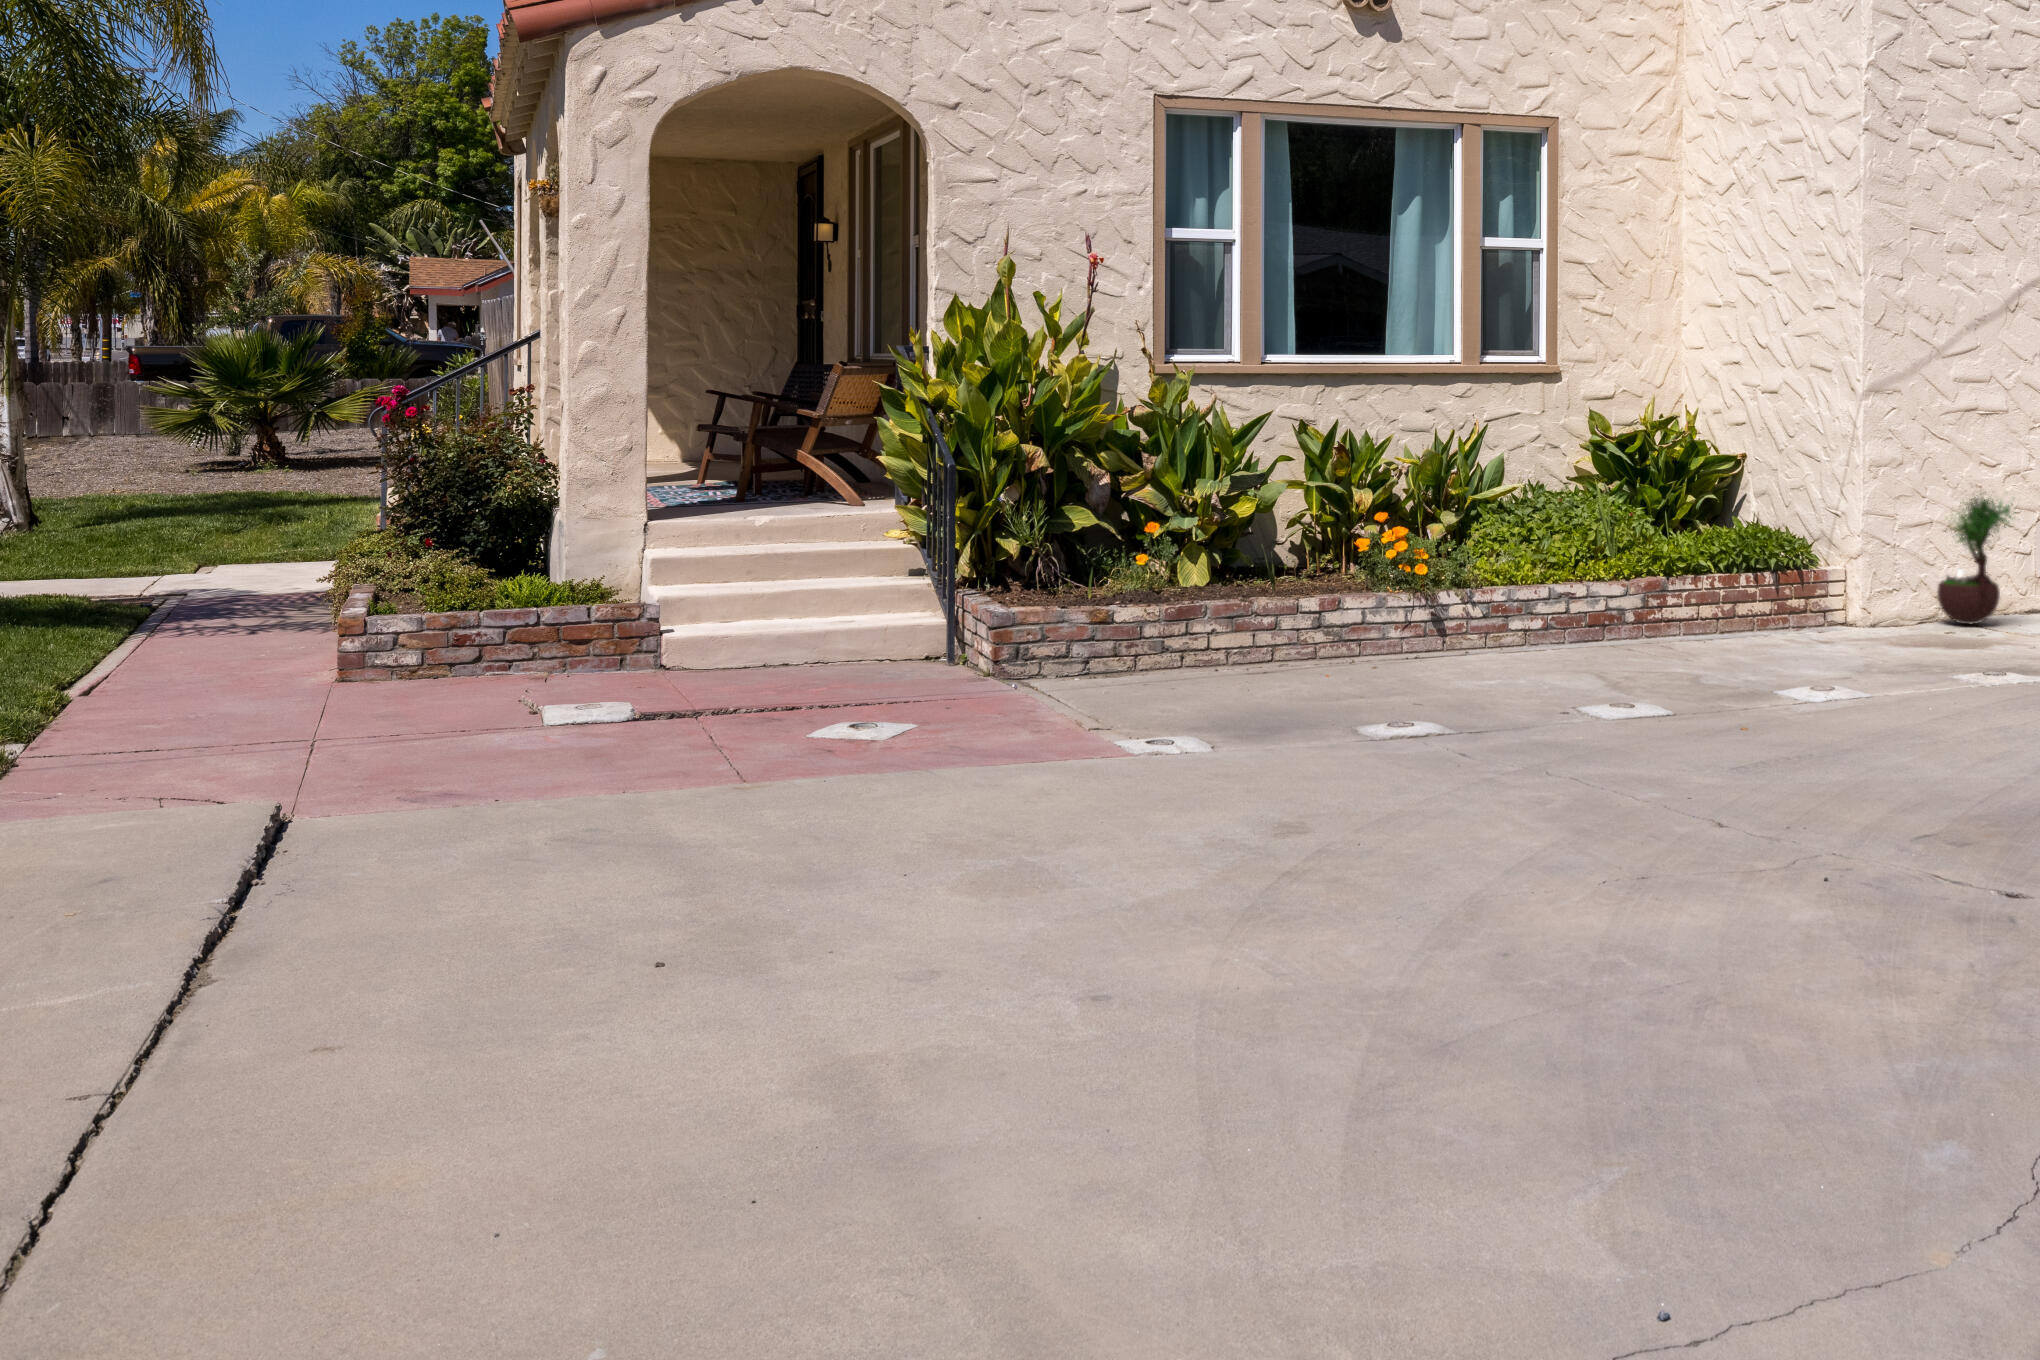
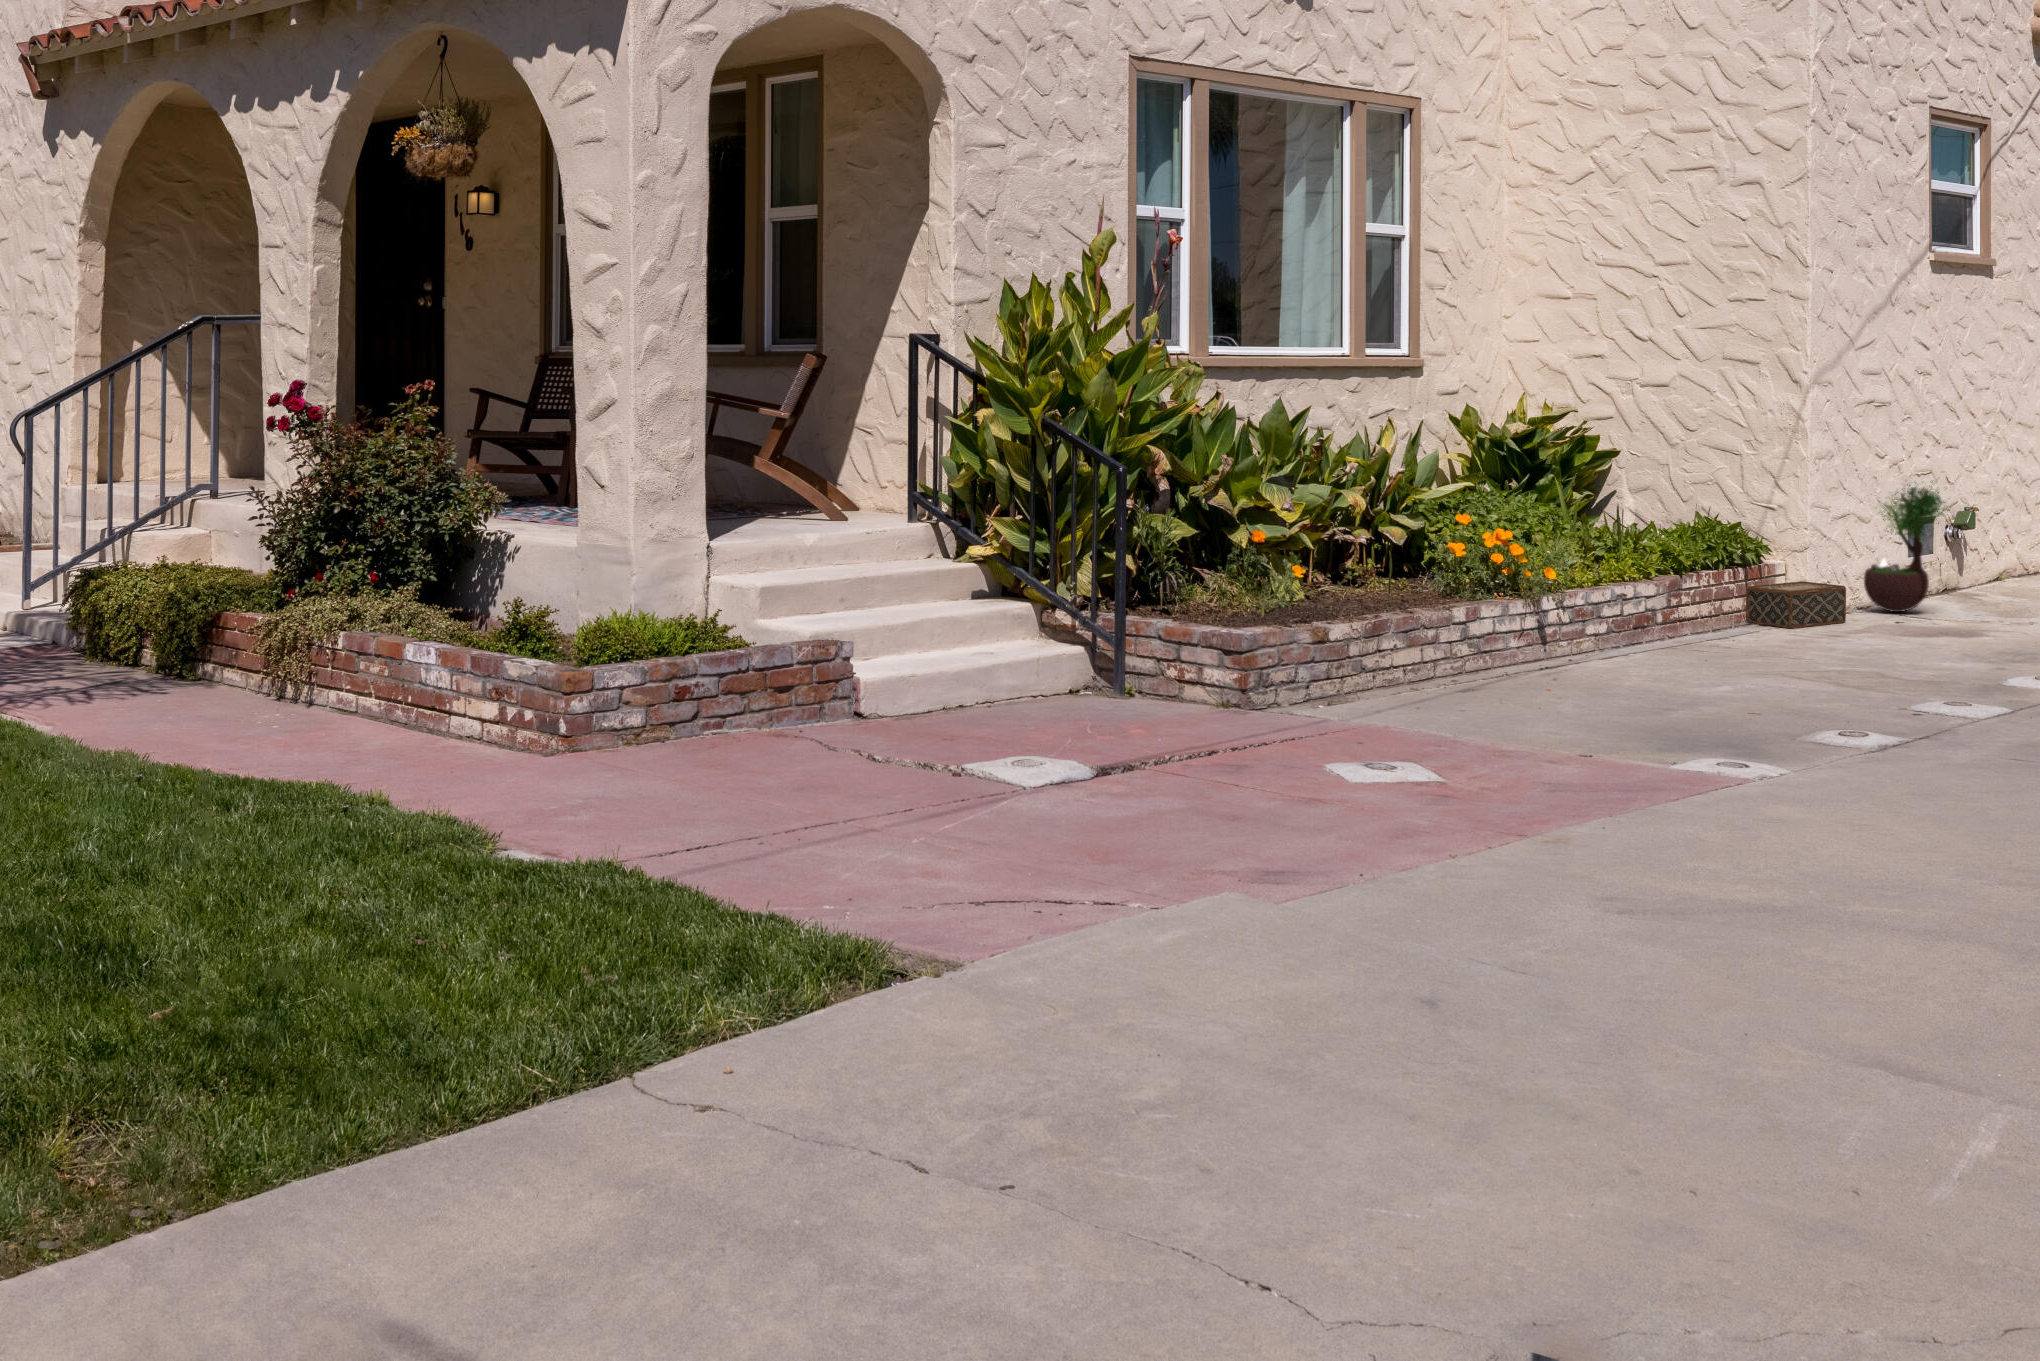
woven basket: none [1762,589,1866,635] -> present [1746,581,1846,629]

